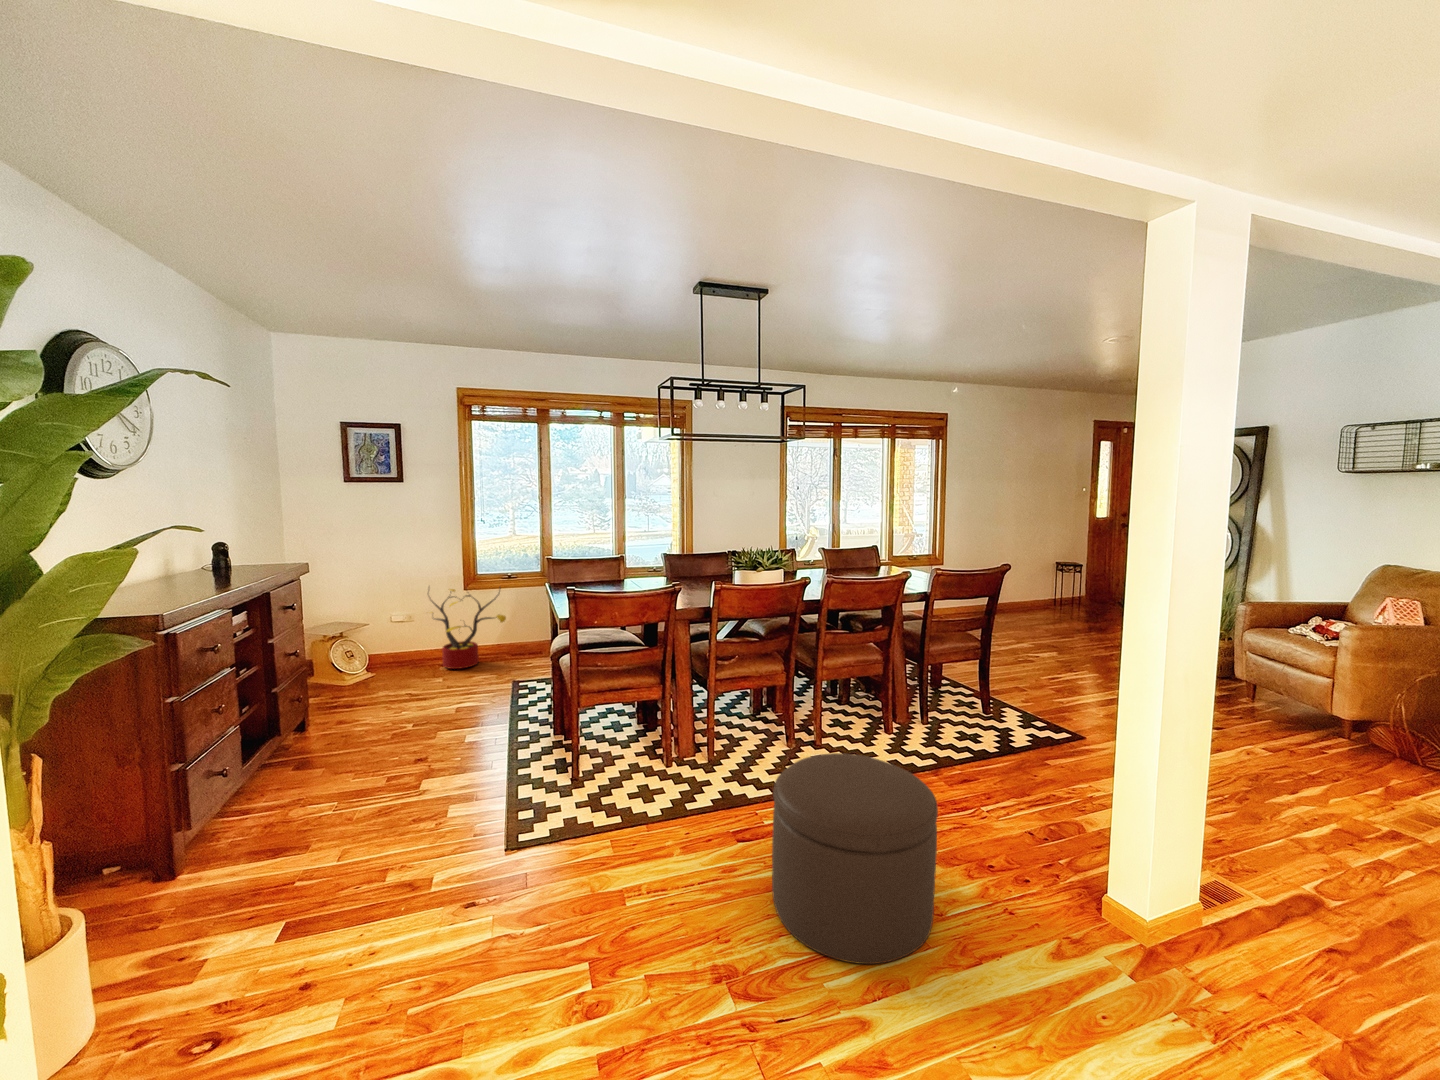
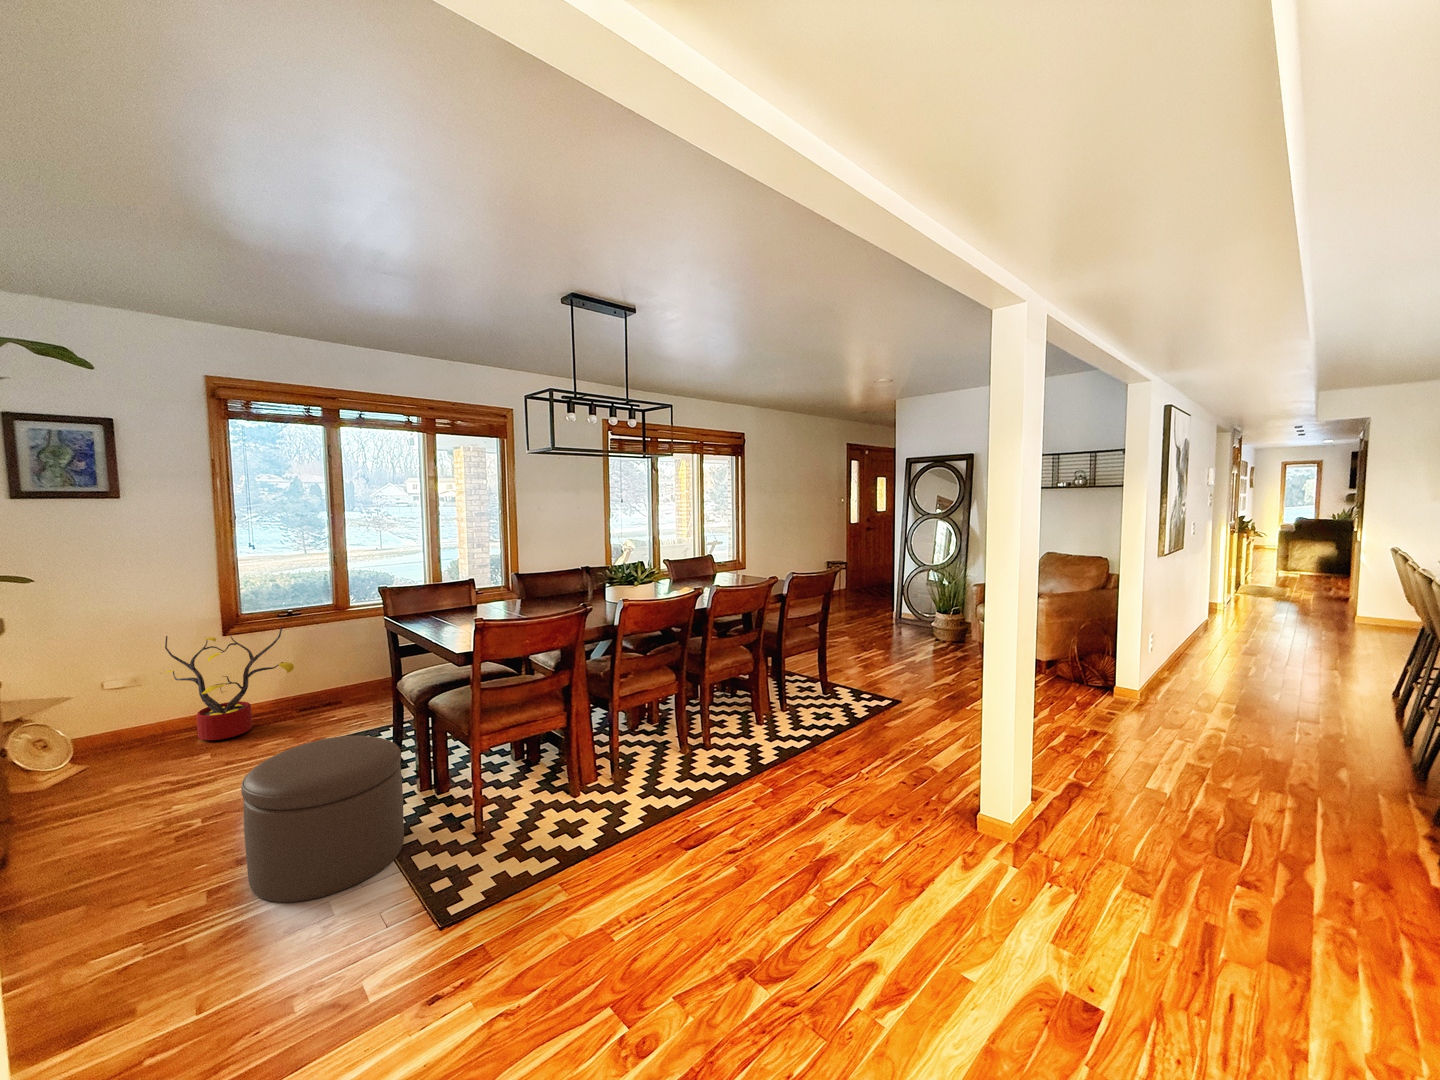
ottoman: present [772,753,938,964] -> present [241,736,404,902]

